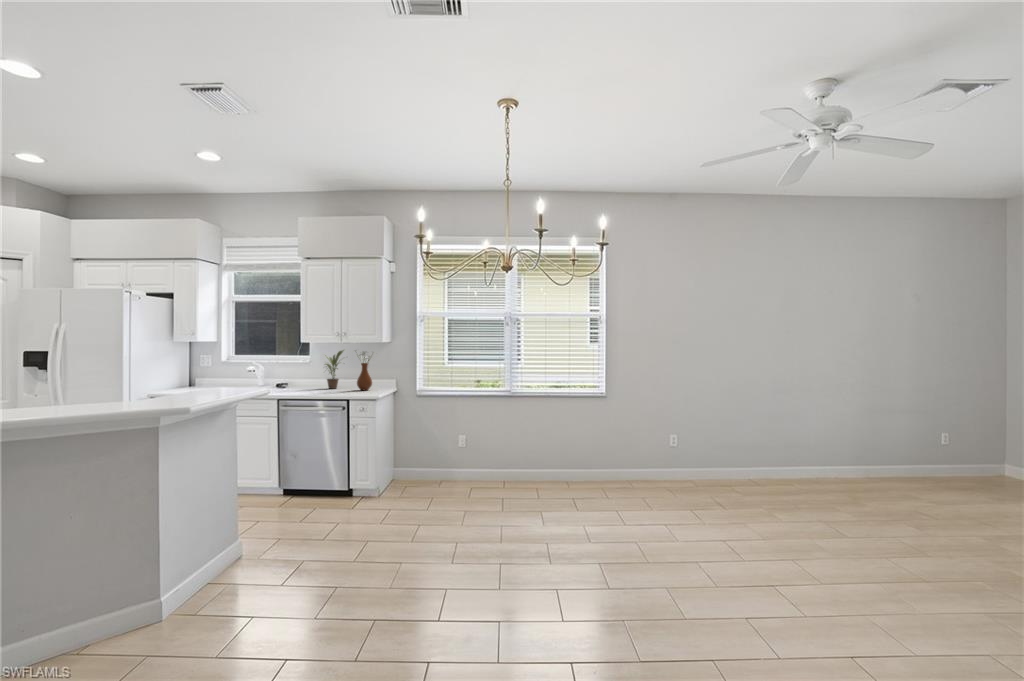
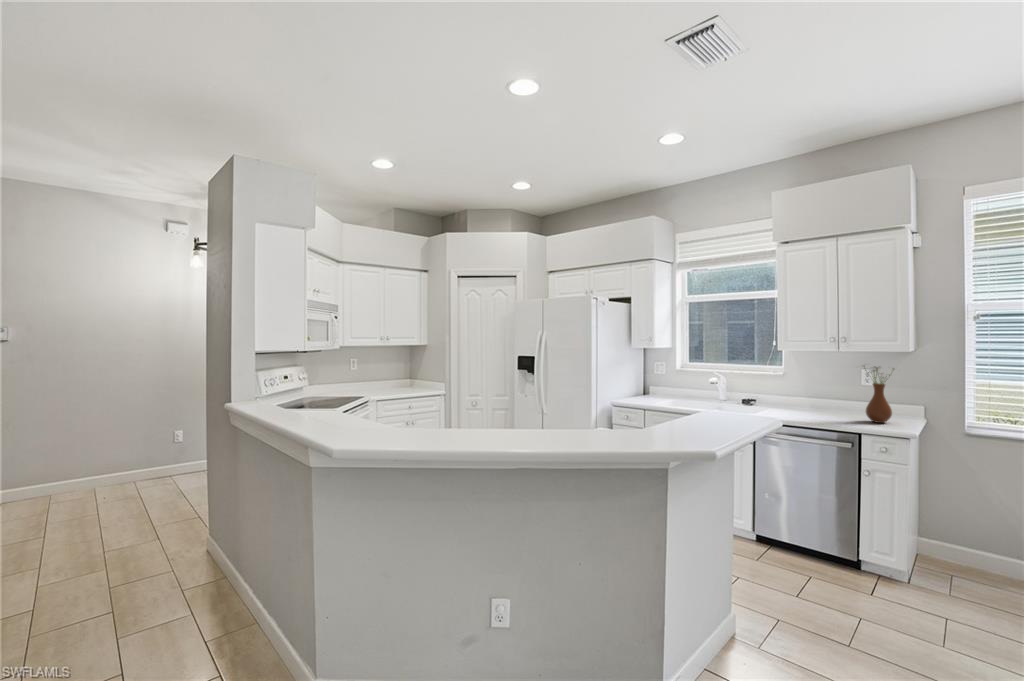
potted plant: present [326,350,344,389] -> none [802,361,844,413]

